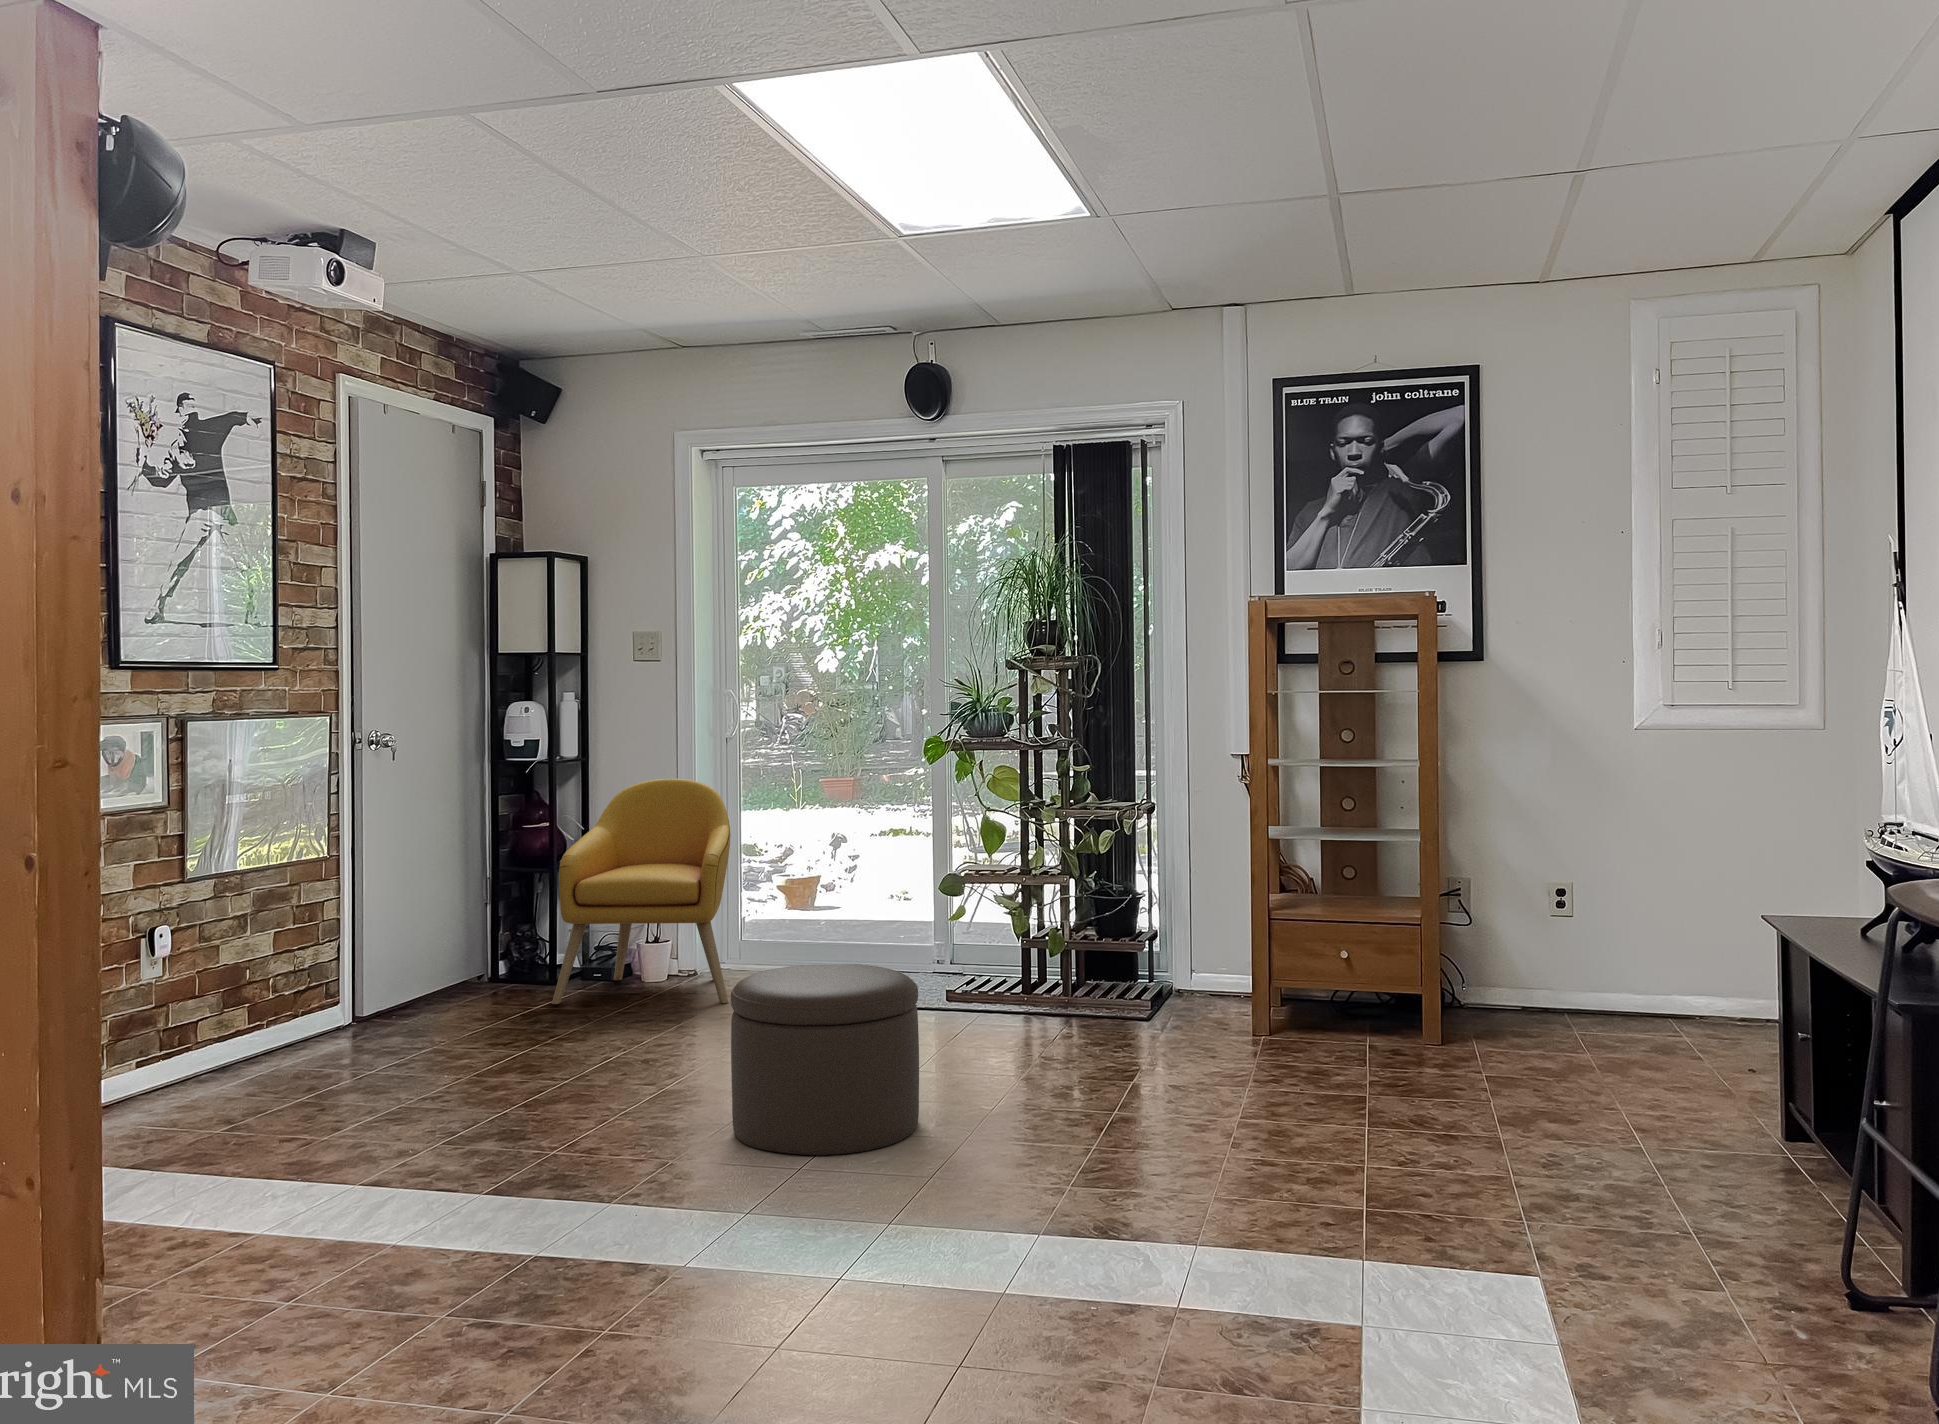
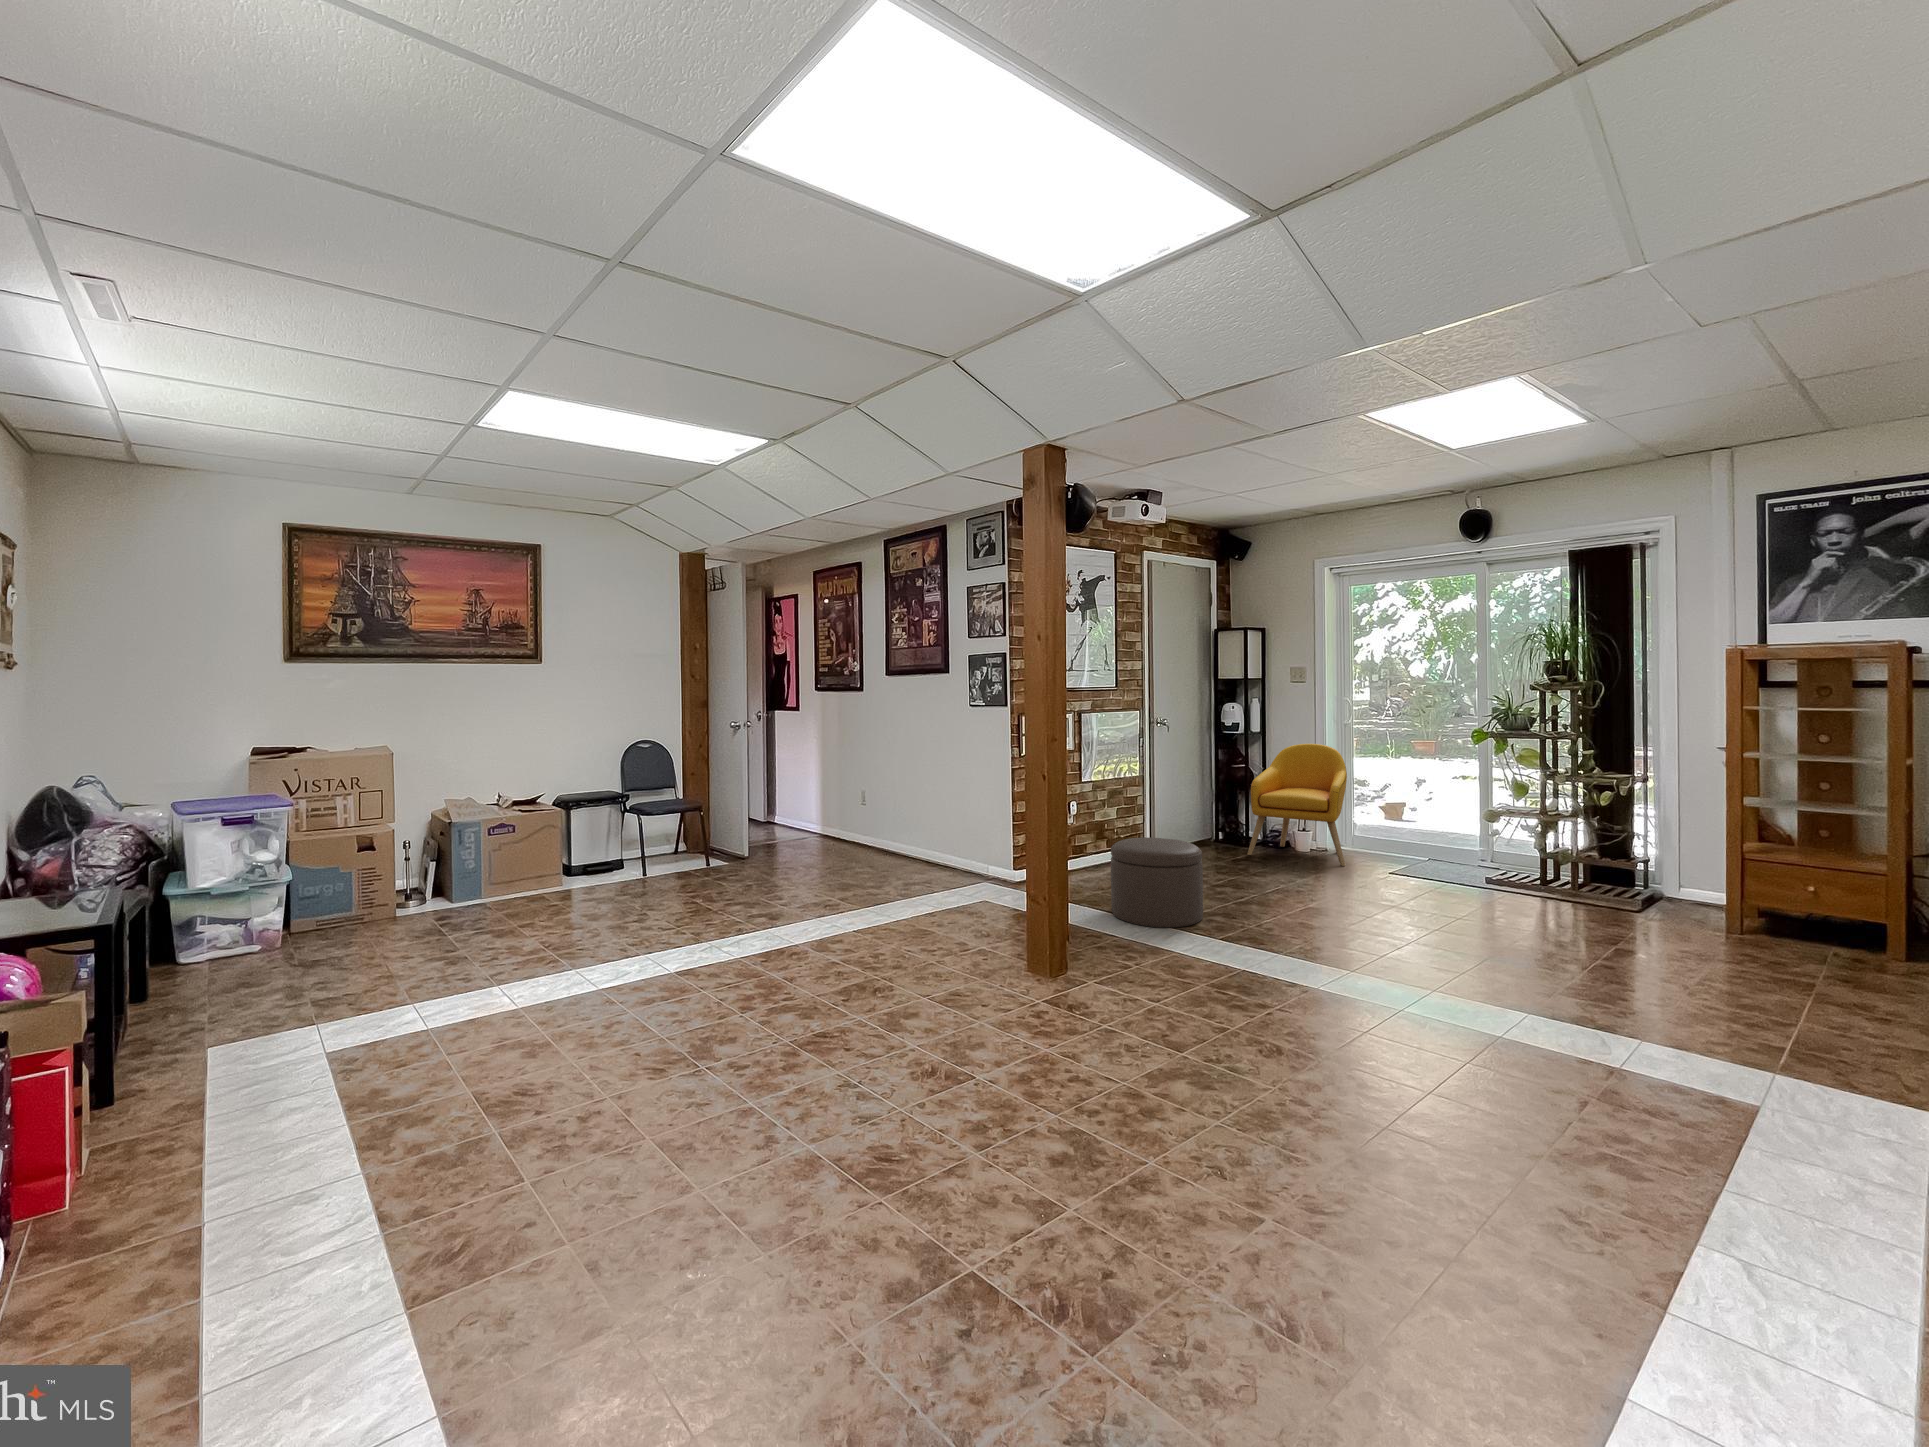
ottoman: present [731,964,919,1155] -> present [1111,838,1203,928]

